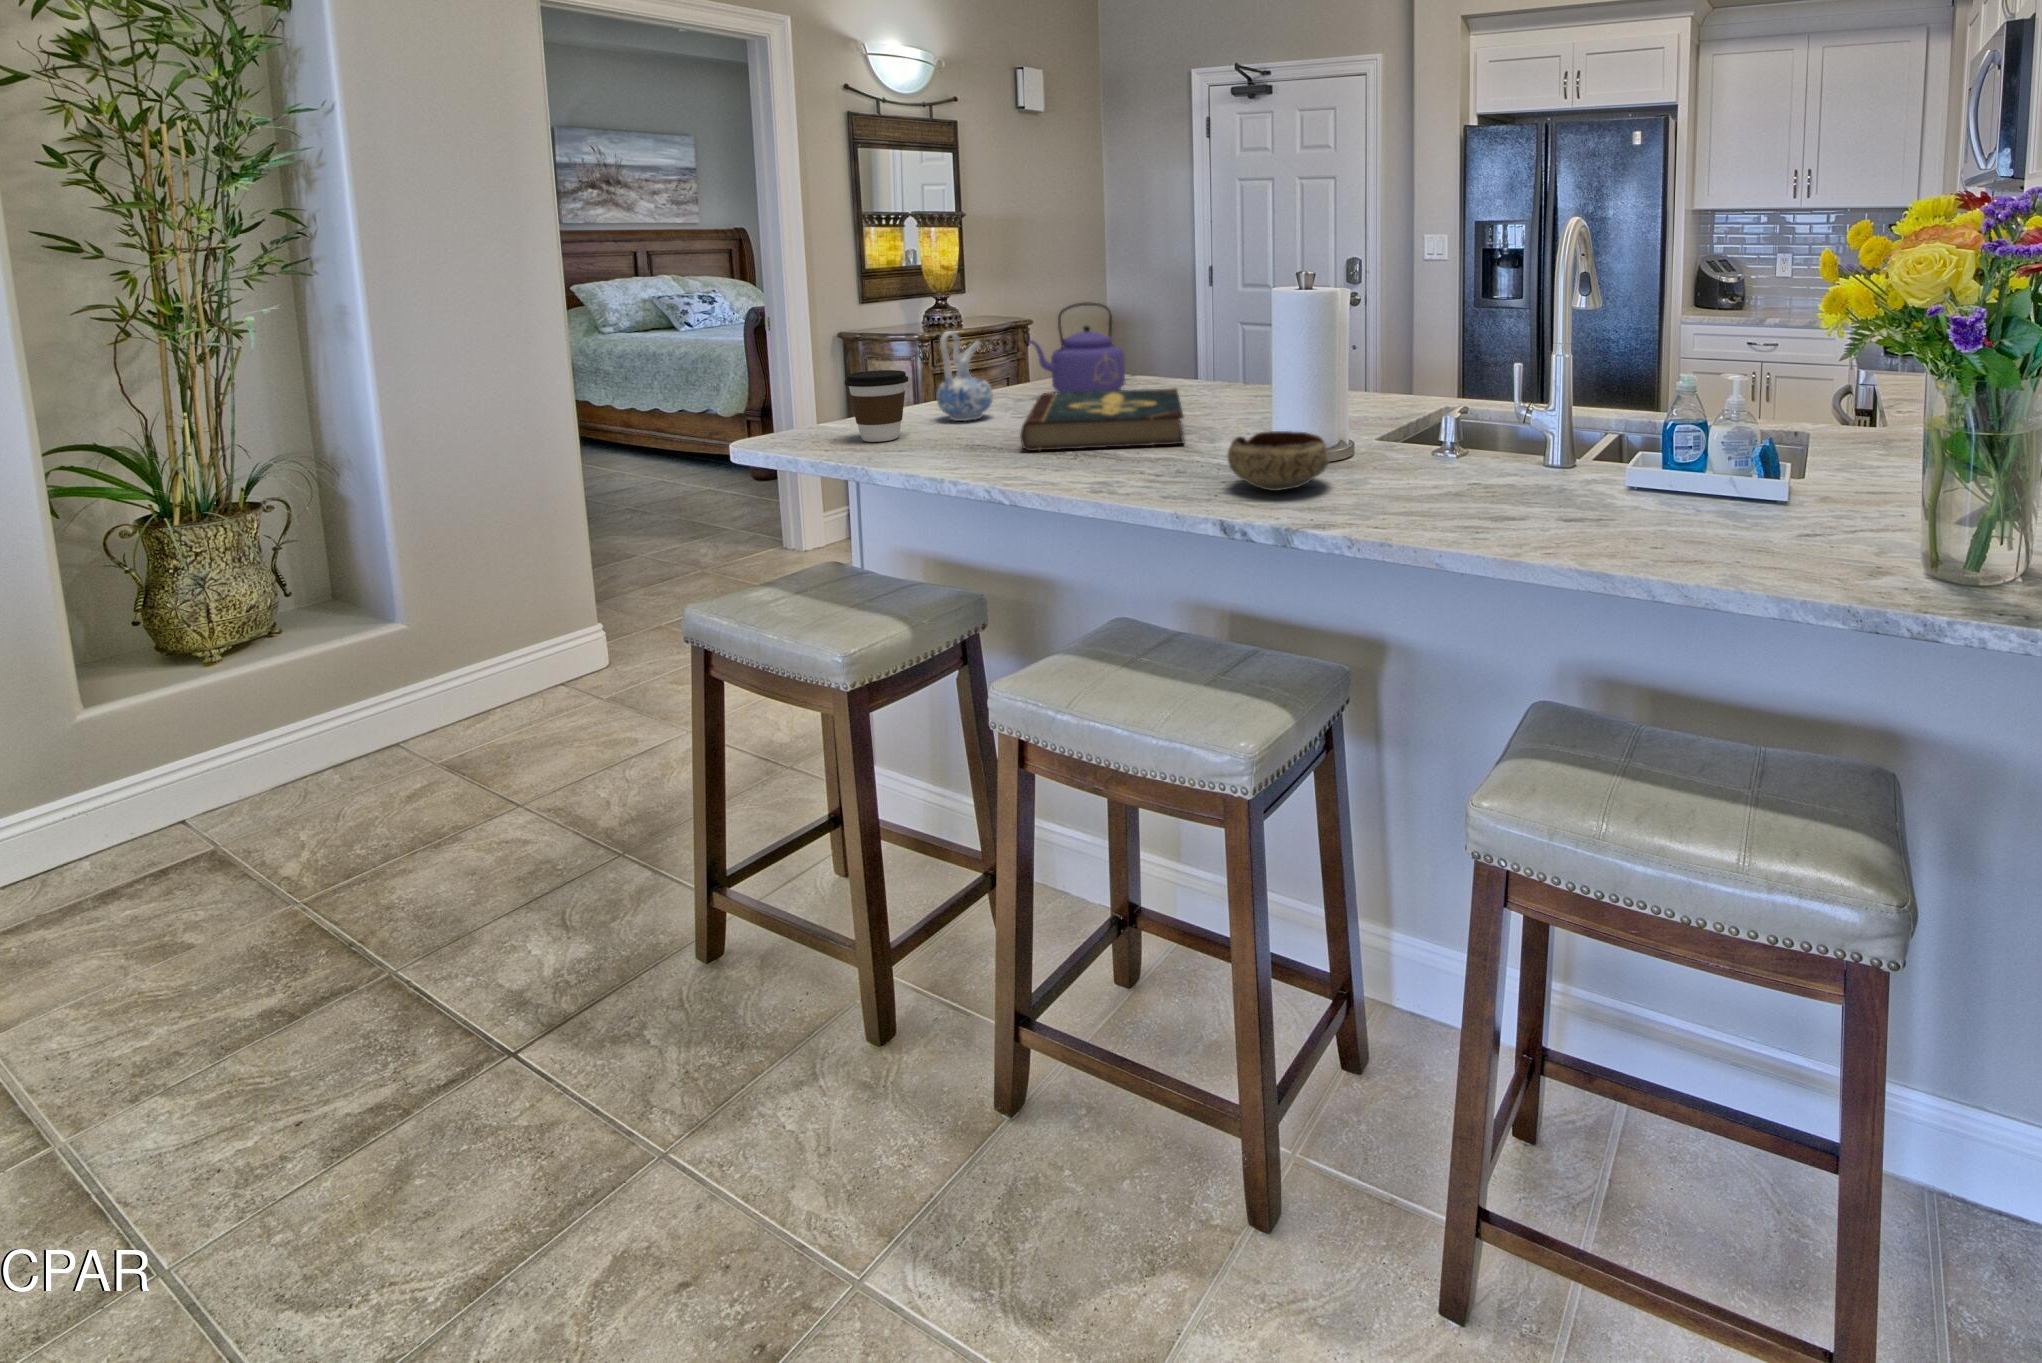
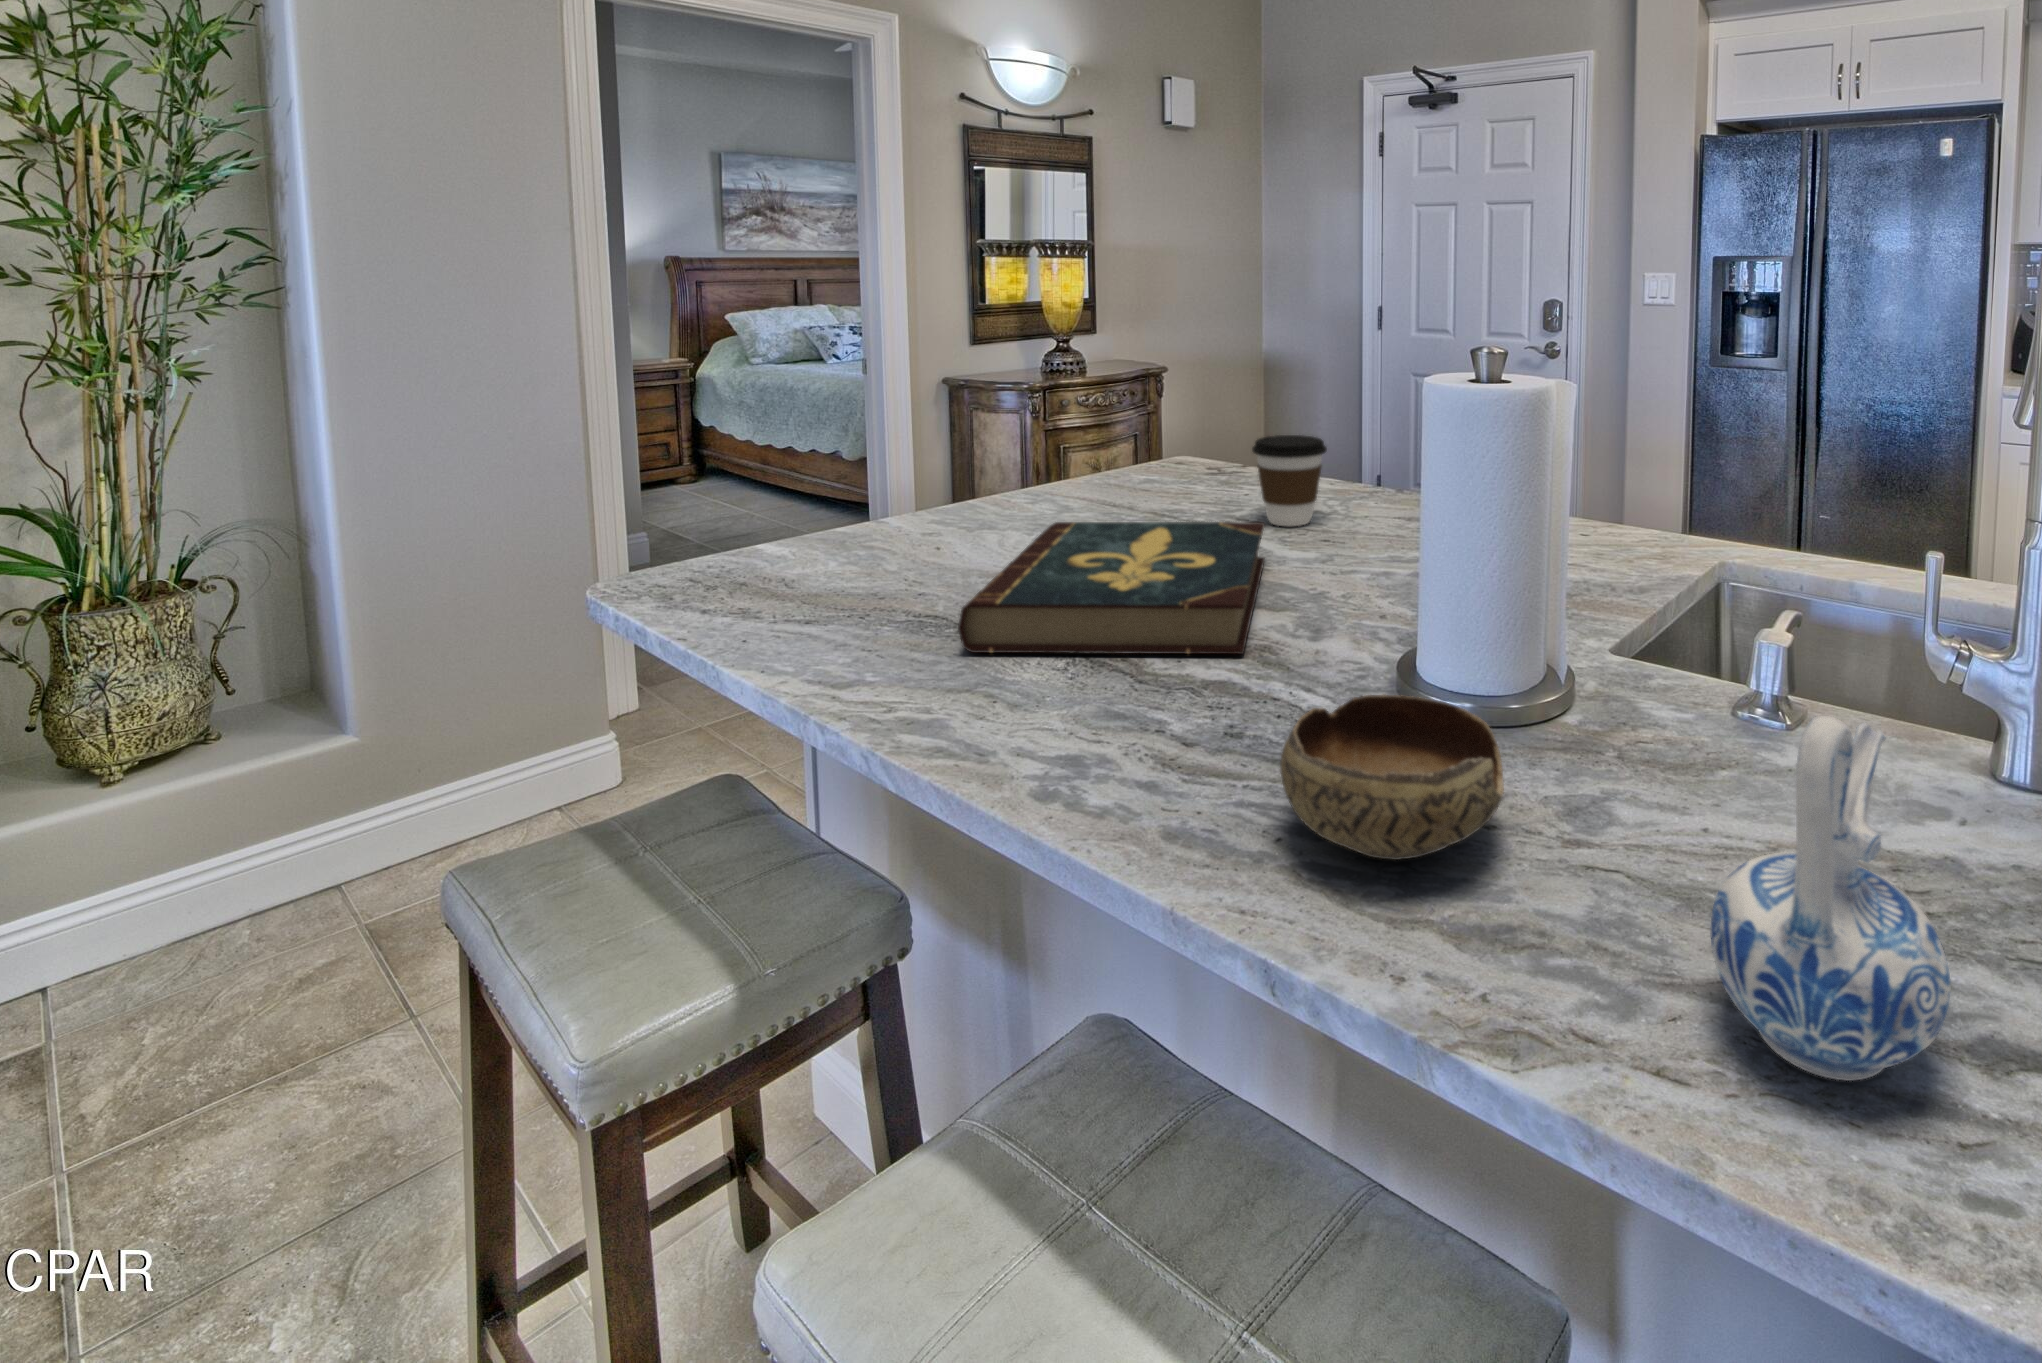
kettle: present [1028,302,1125,392] -> none [1057,374,1204,518]
ceramic pitcher: present [936,331,993,421] -> present [1710,716,1951,1081]
coffee cup: present [845,370,908,442] -> present [1252,435,1327,526]

